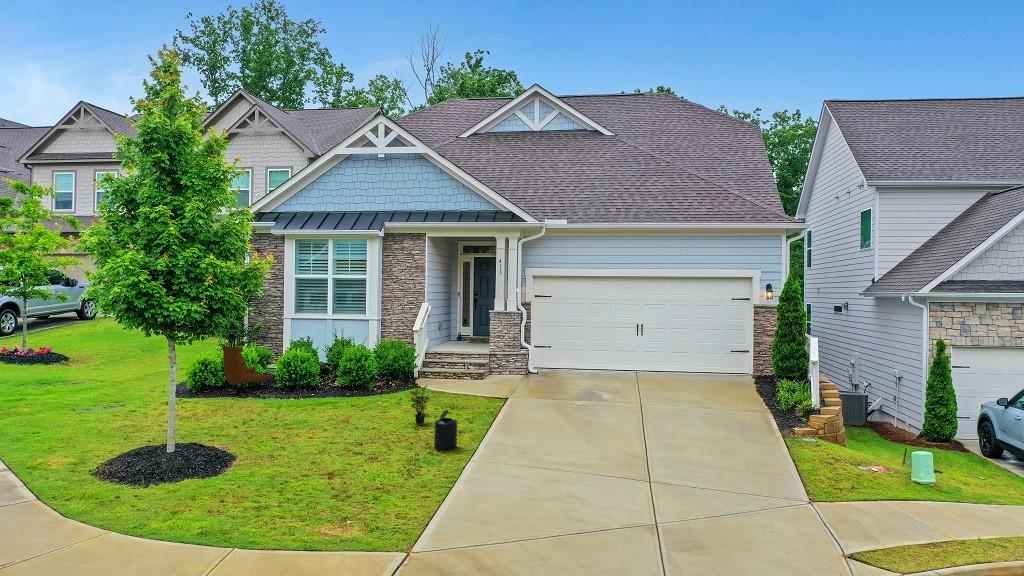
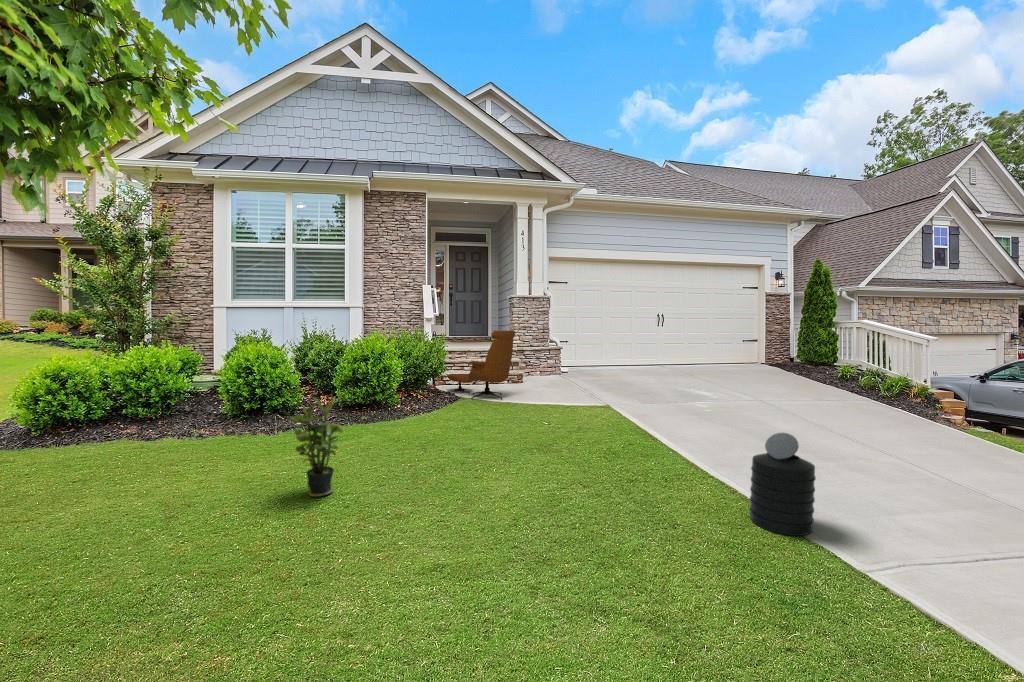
lounge chair: present [222,346,272,397] -> present [447,330,515,400]
potted plant: present [410,385,430,425] -> present [290,397,342,497]

